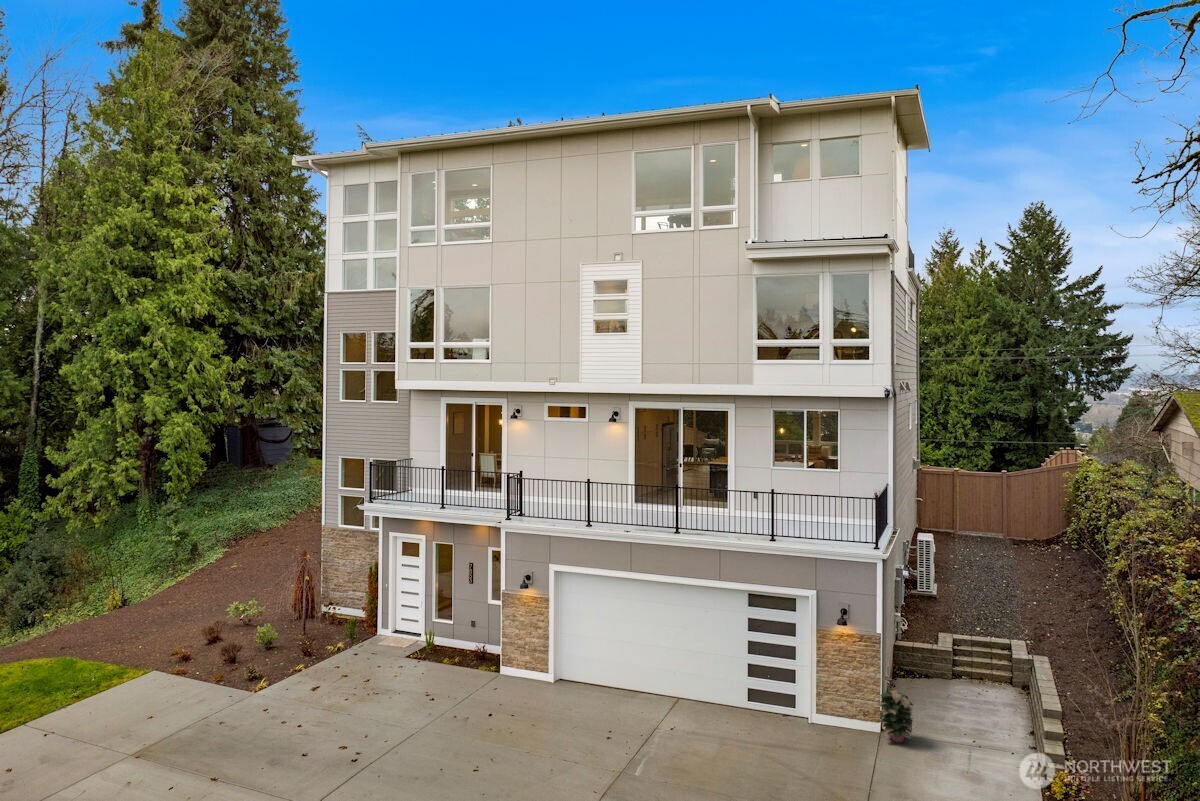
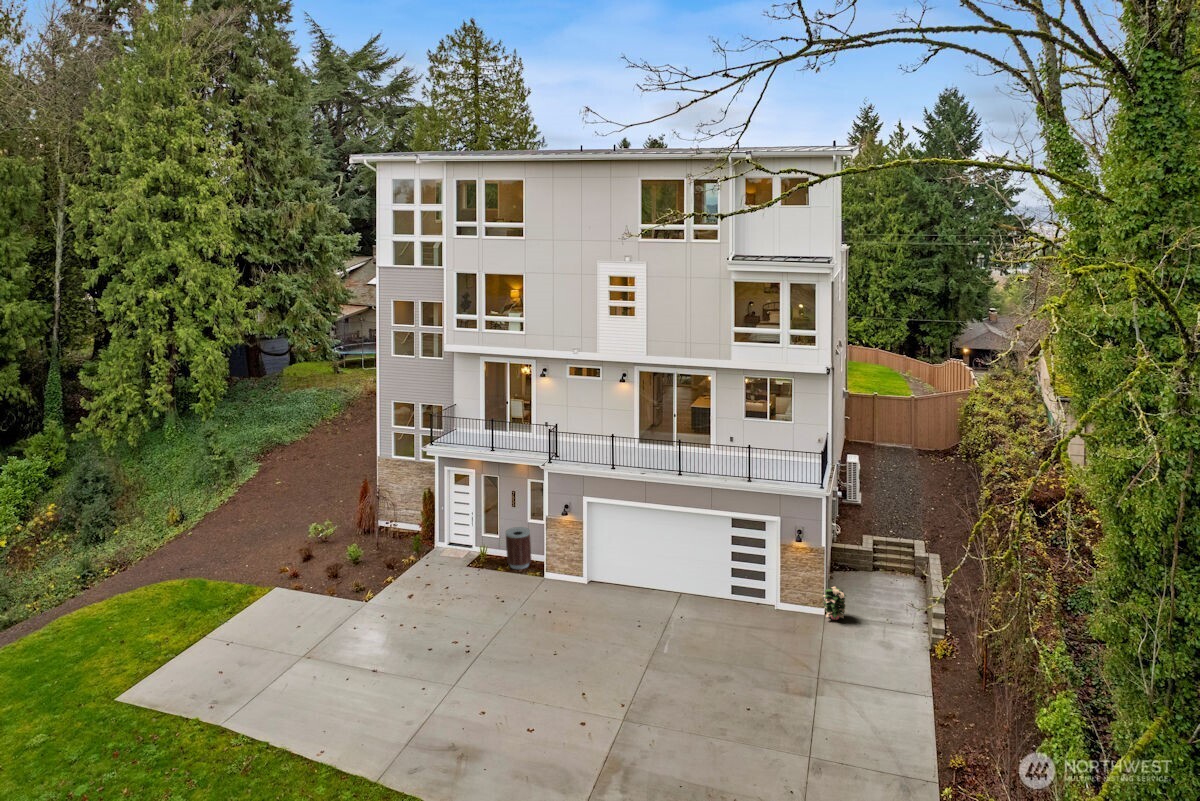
trash can: none [456,610,490,666] -> present [506,527,531,569]

